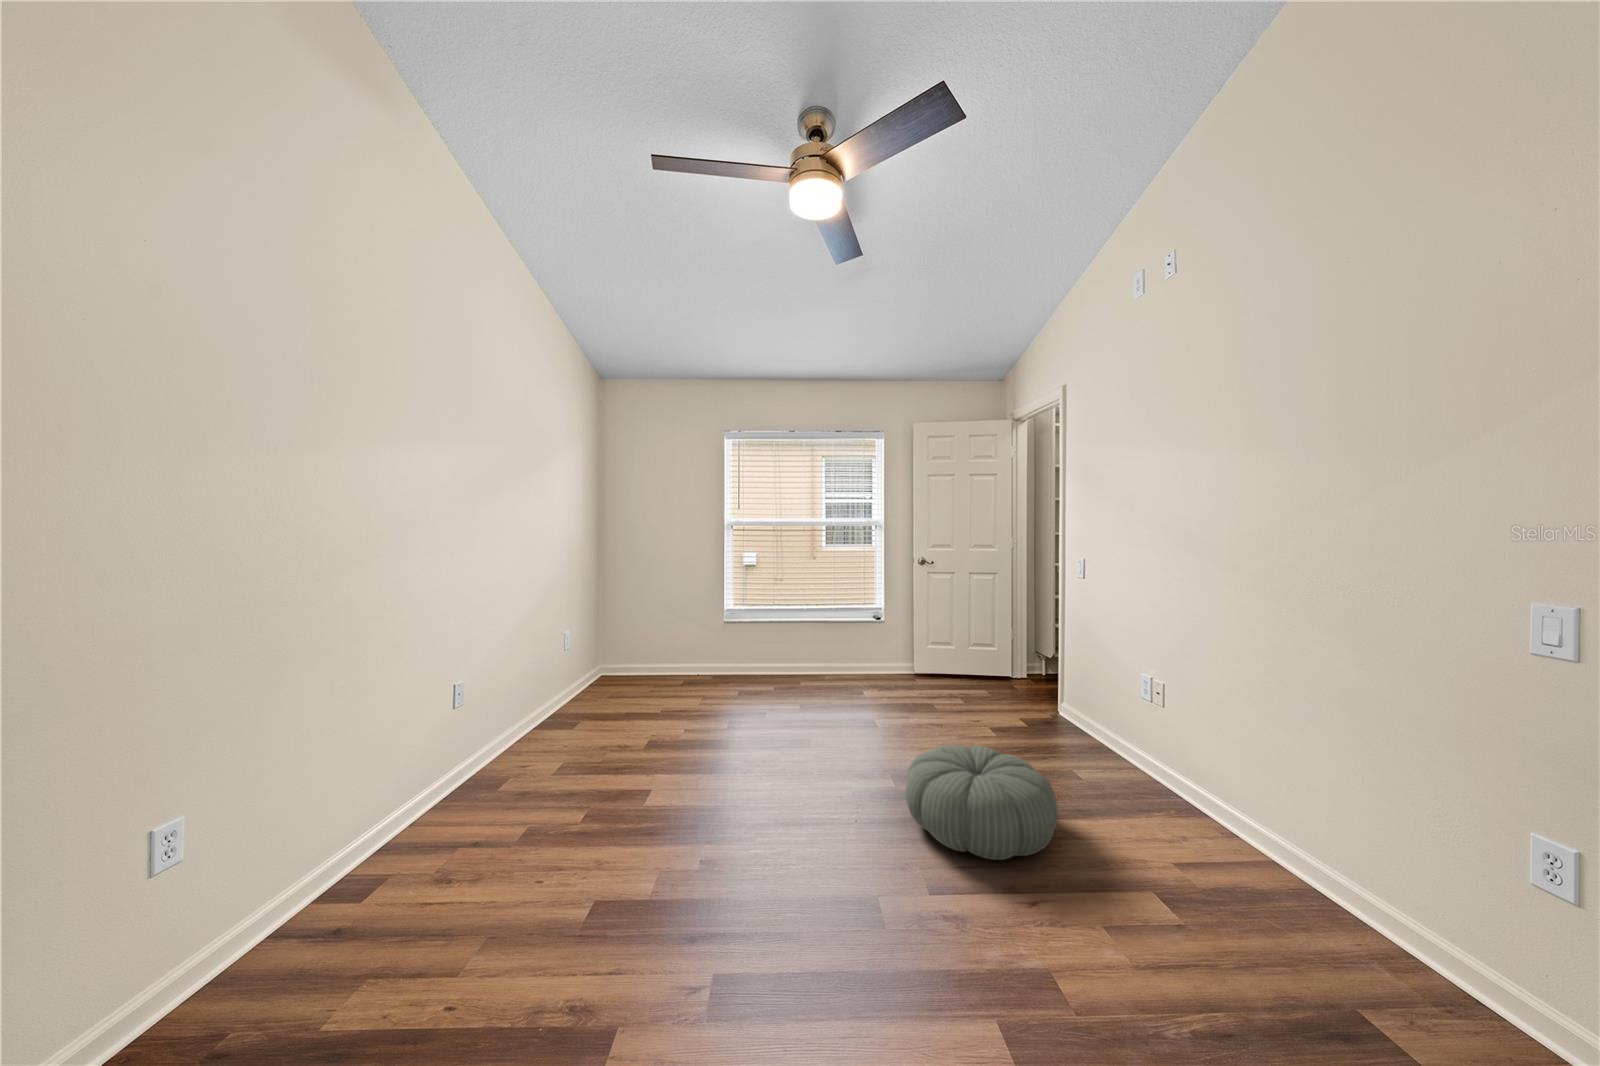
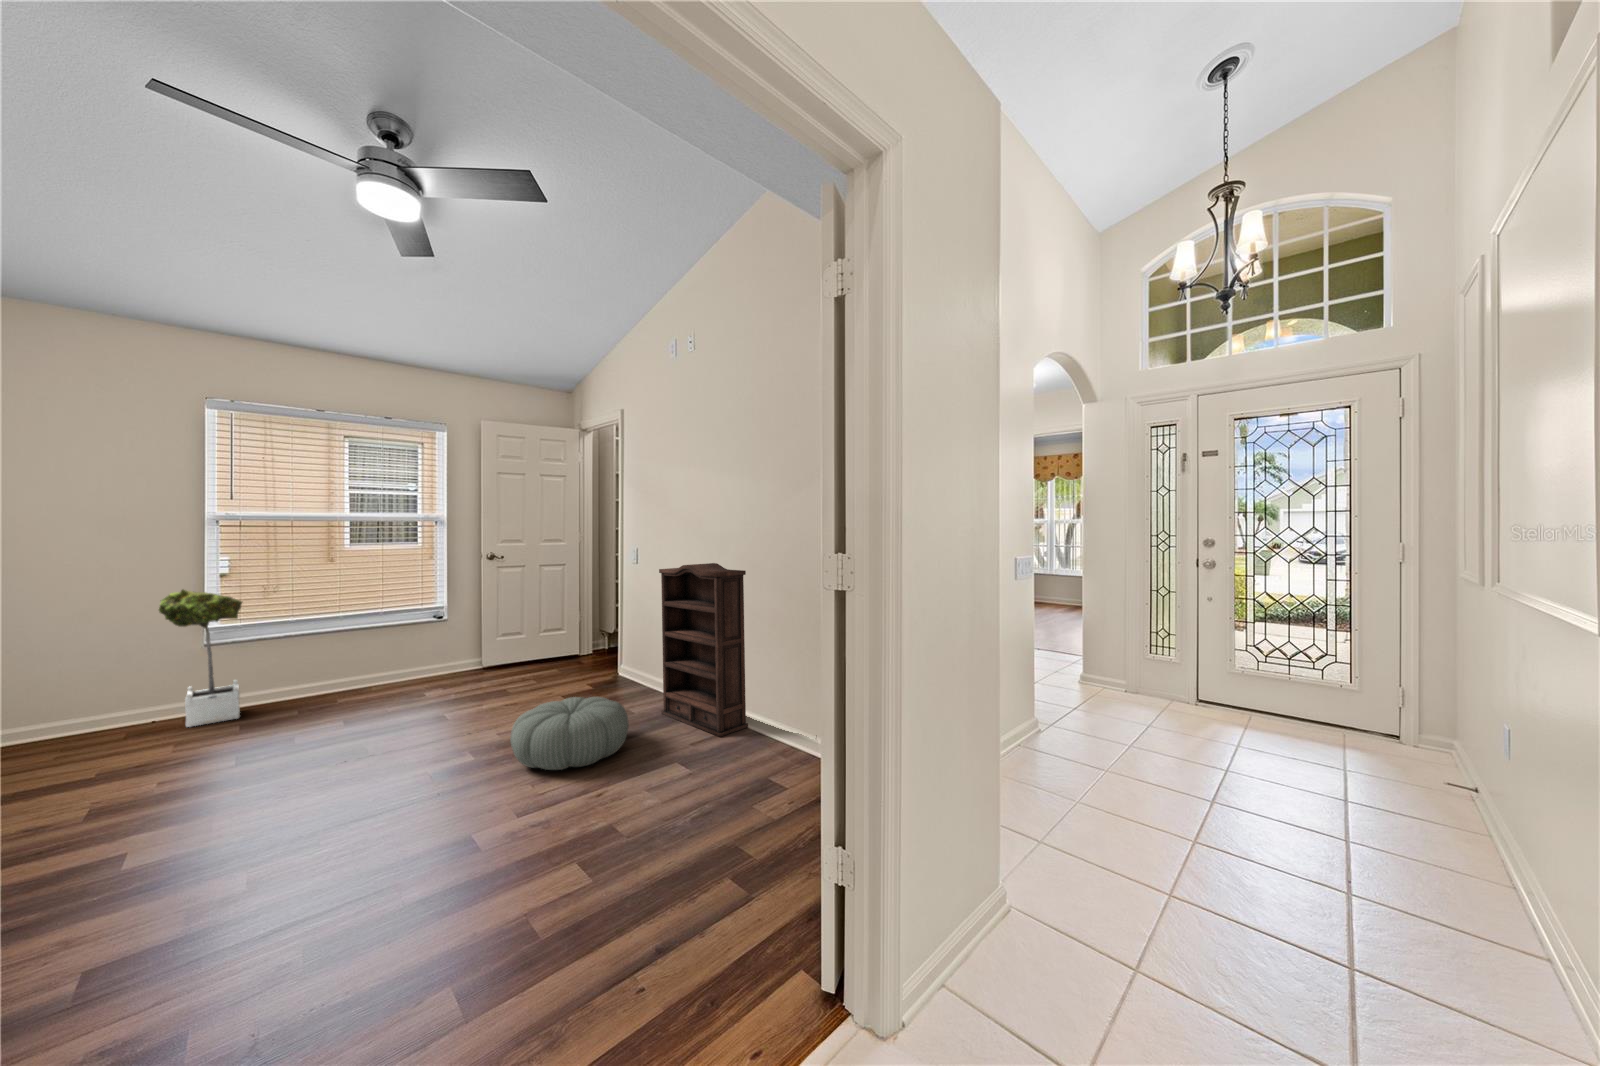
potted tree: none [709,576,751,676] -> present [159,589,242,727]
bookshelf: none [1112,590,1297,901] -> present [659,563,748,737]

